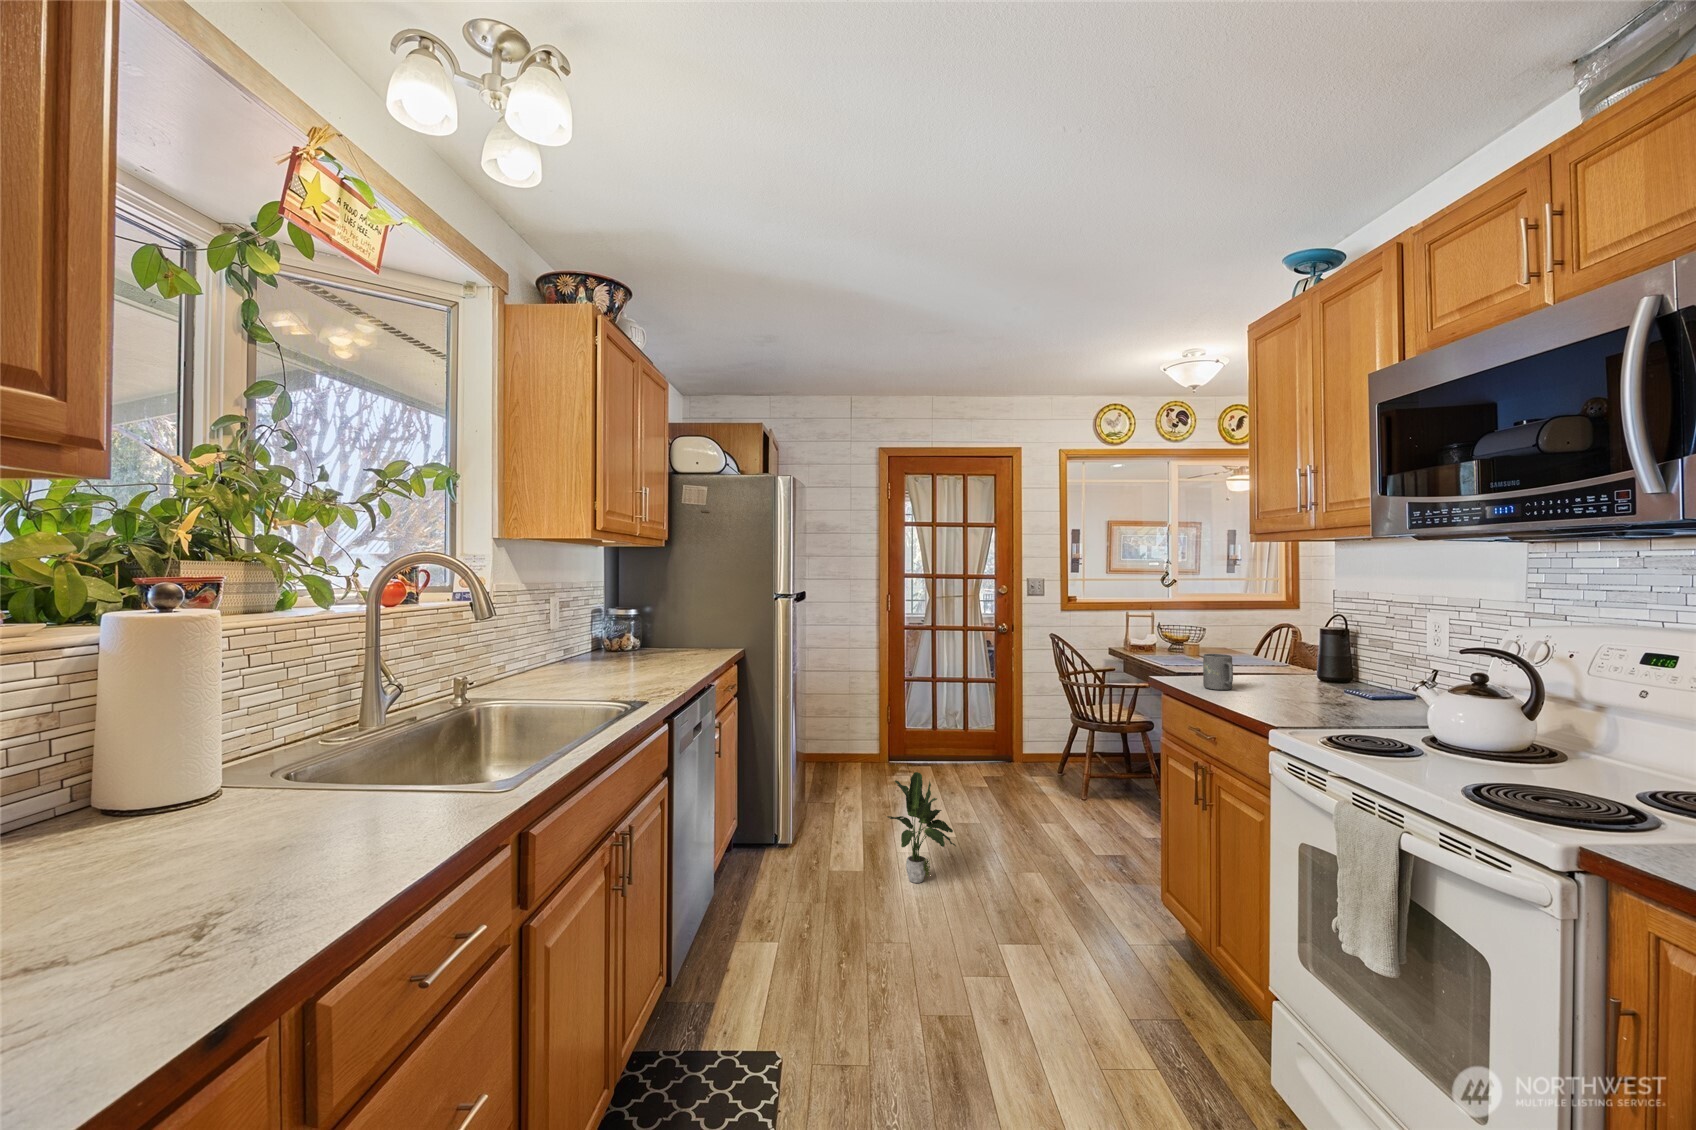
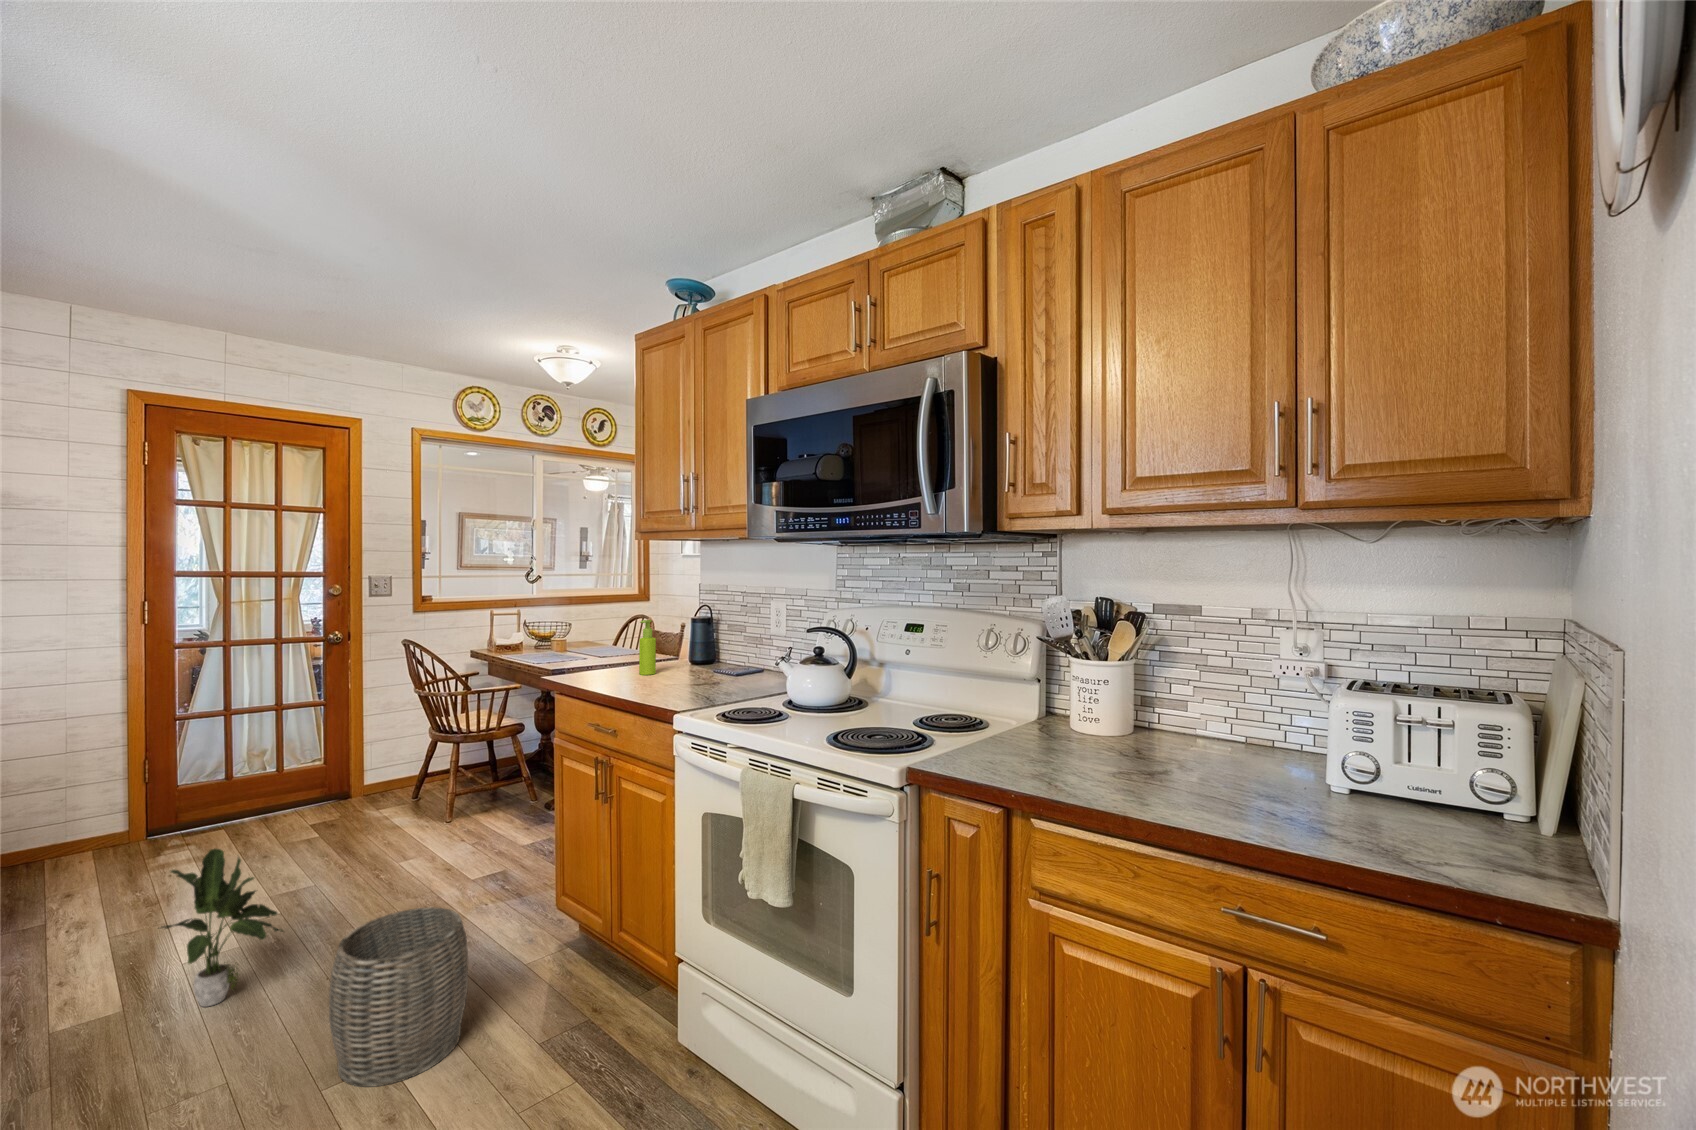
soap dispenser: none [1249,628,1269,687] -> present [639,620,656,675]
mug: present [1203,654,1233,690] -> none [601,647,629,682]
woven basket: none [975,854,1074,992] -> present [329,907,468,1087]

